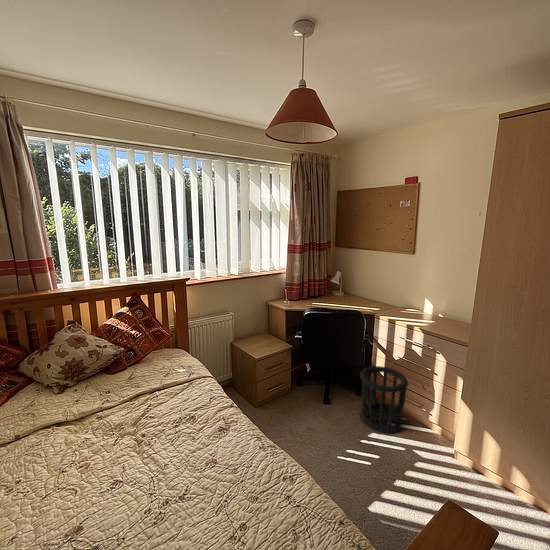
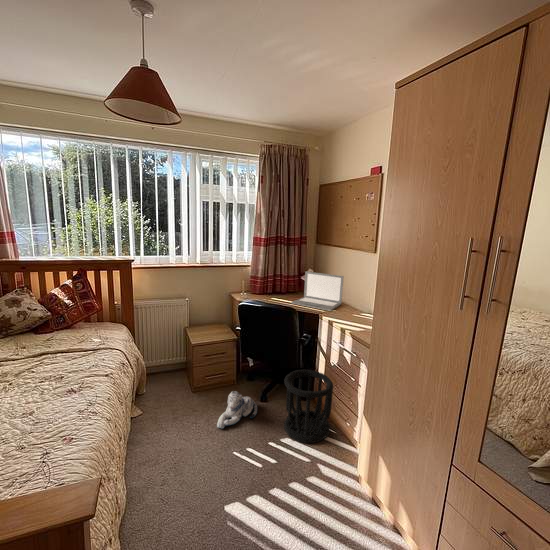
laptop: none [336,274,379,310] -> present [291,271,344,311]
plush toy: none [302,397,331,436] -> present [217,391,258,429]

